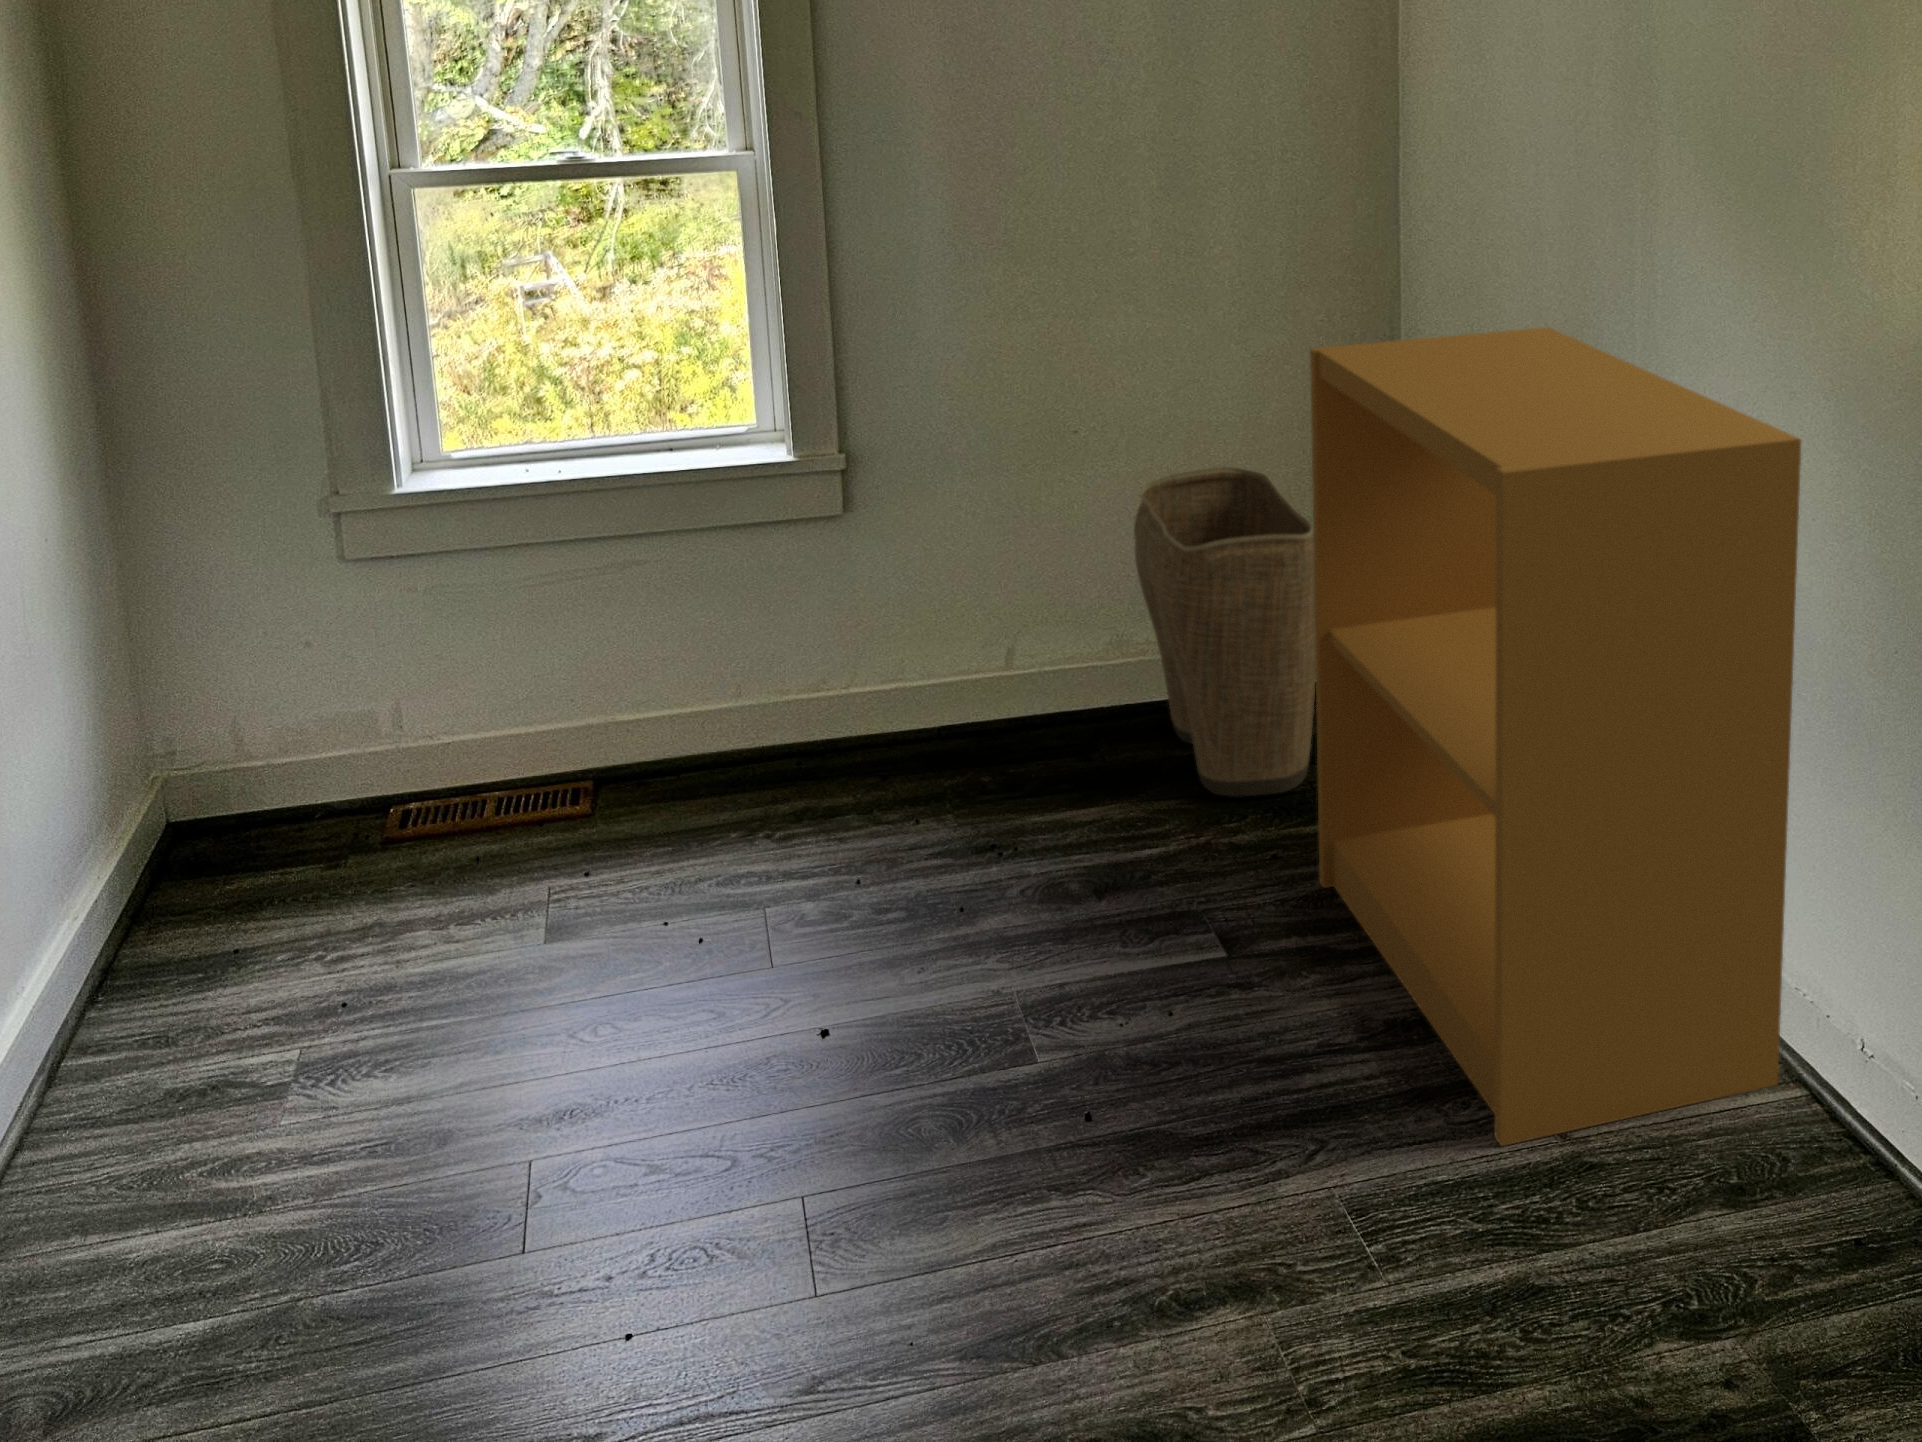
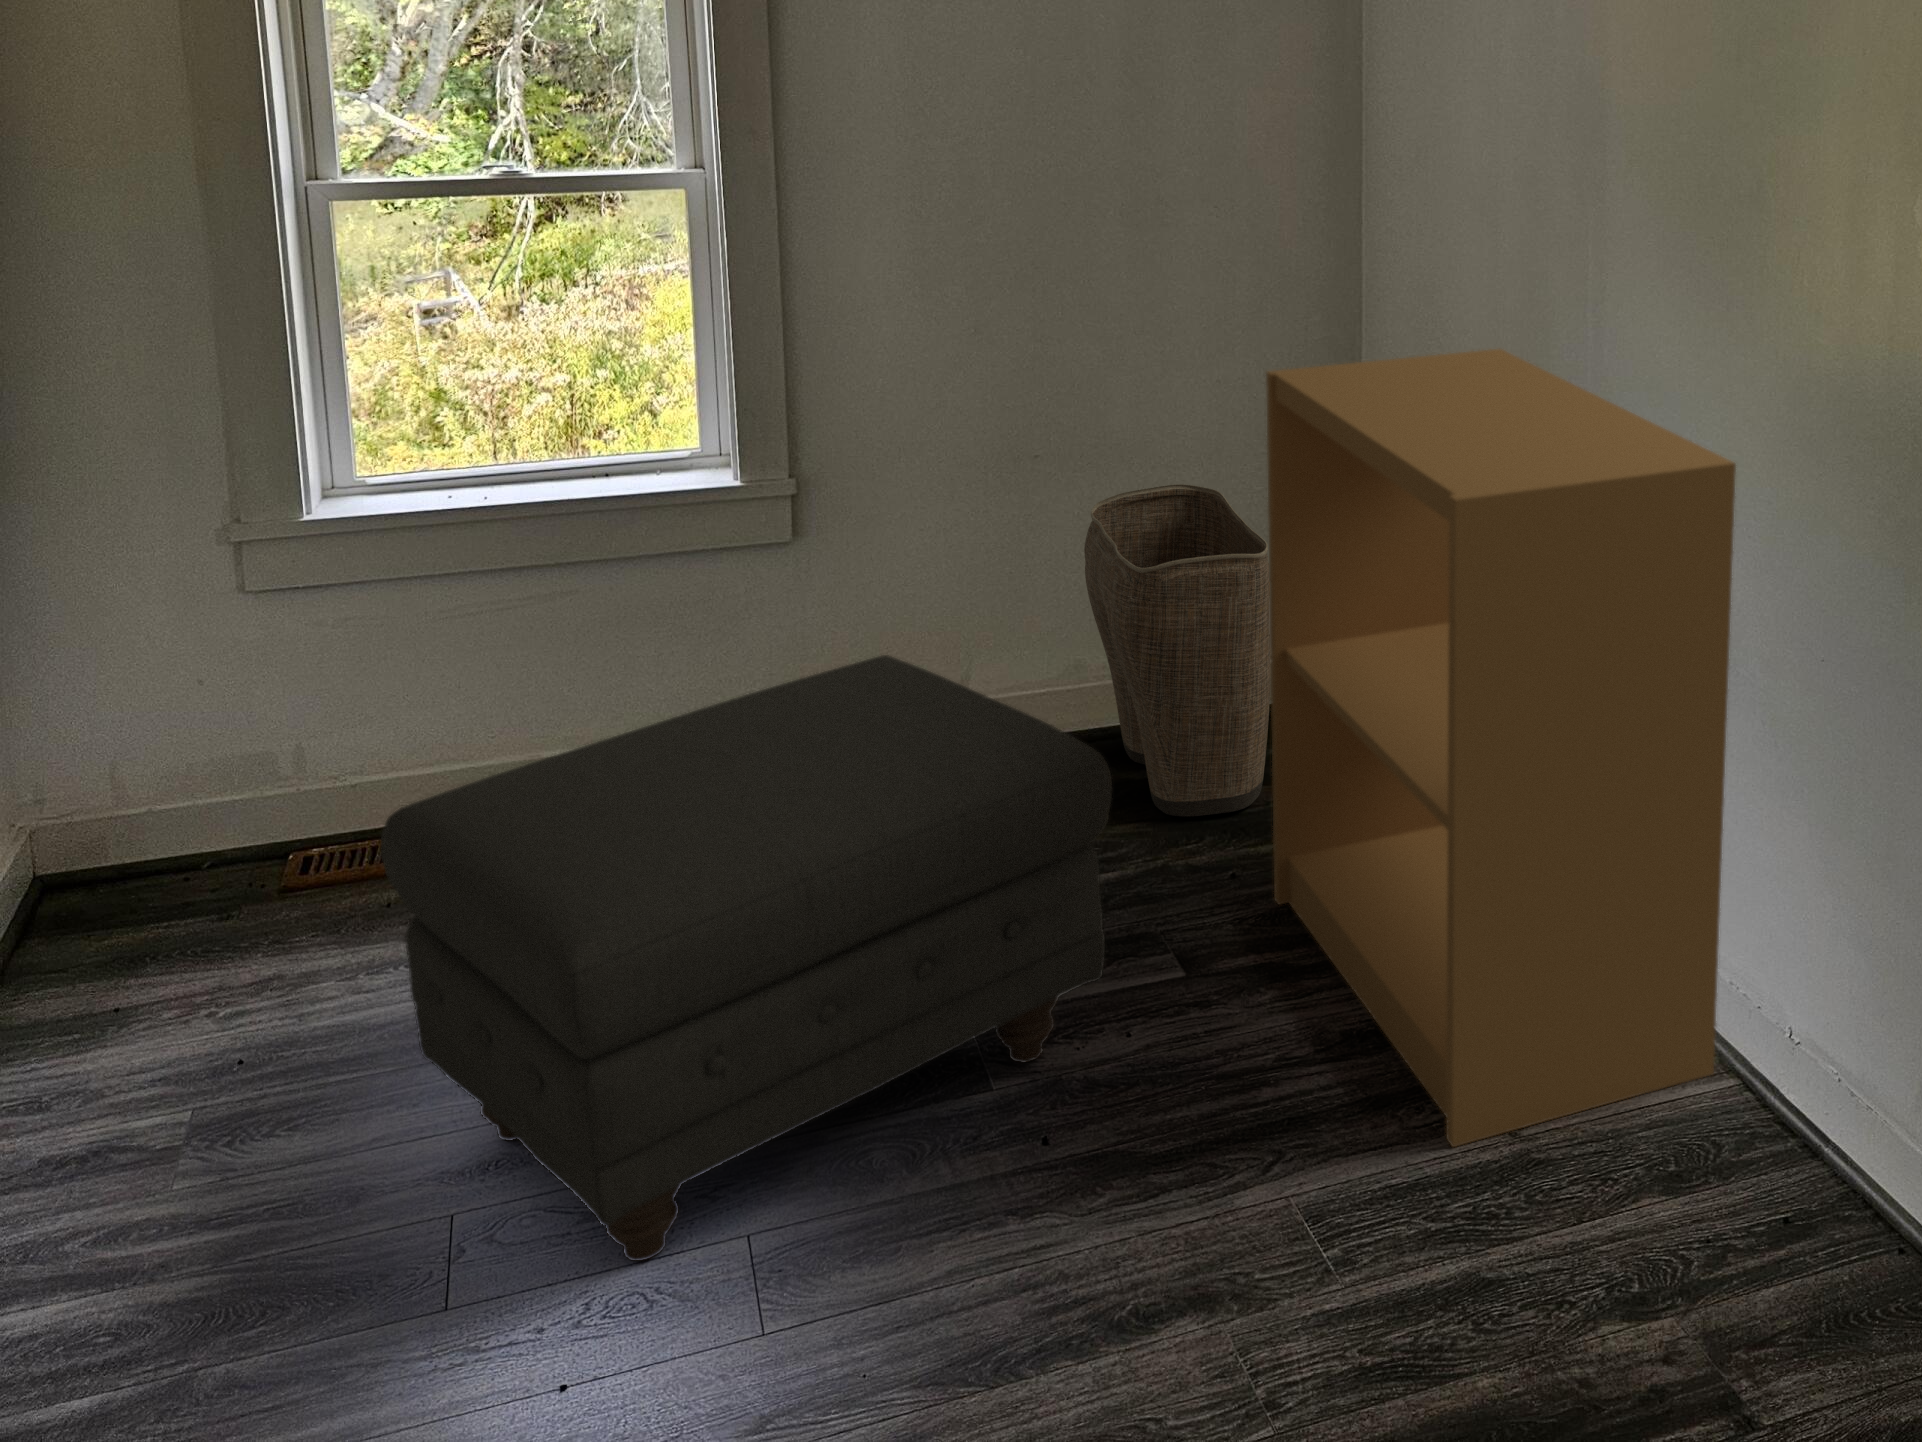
ottoman: none [467,626,1156,1211] -> present [381,655,1112,1261]

